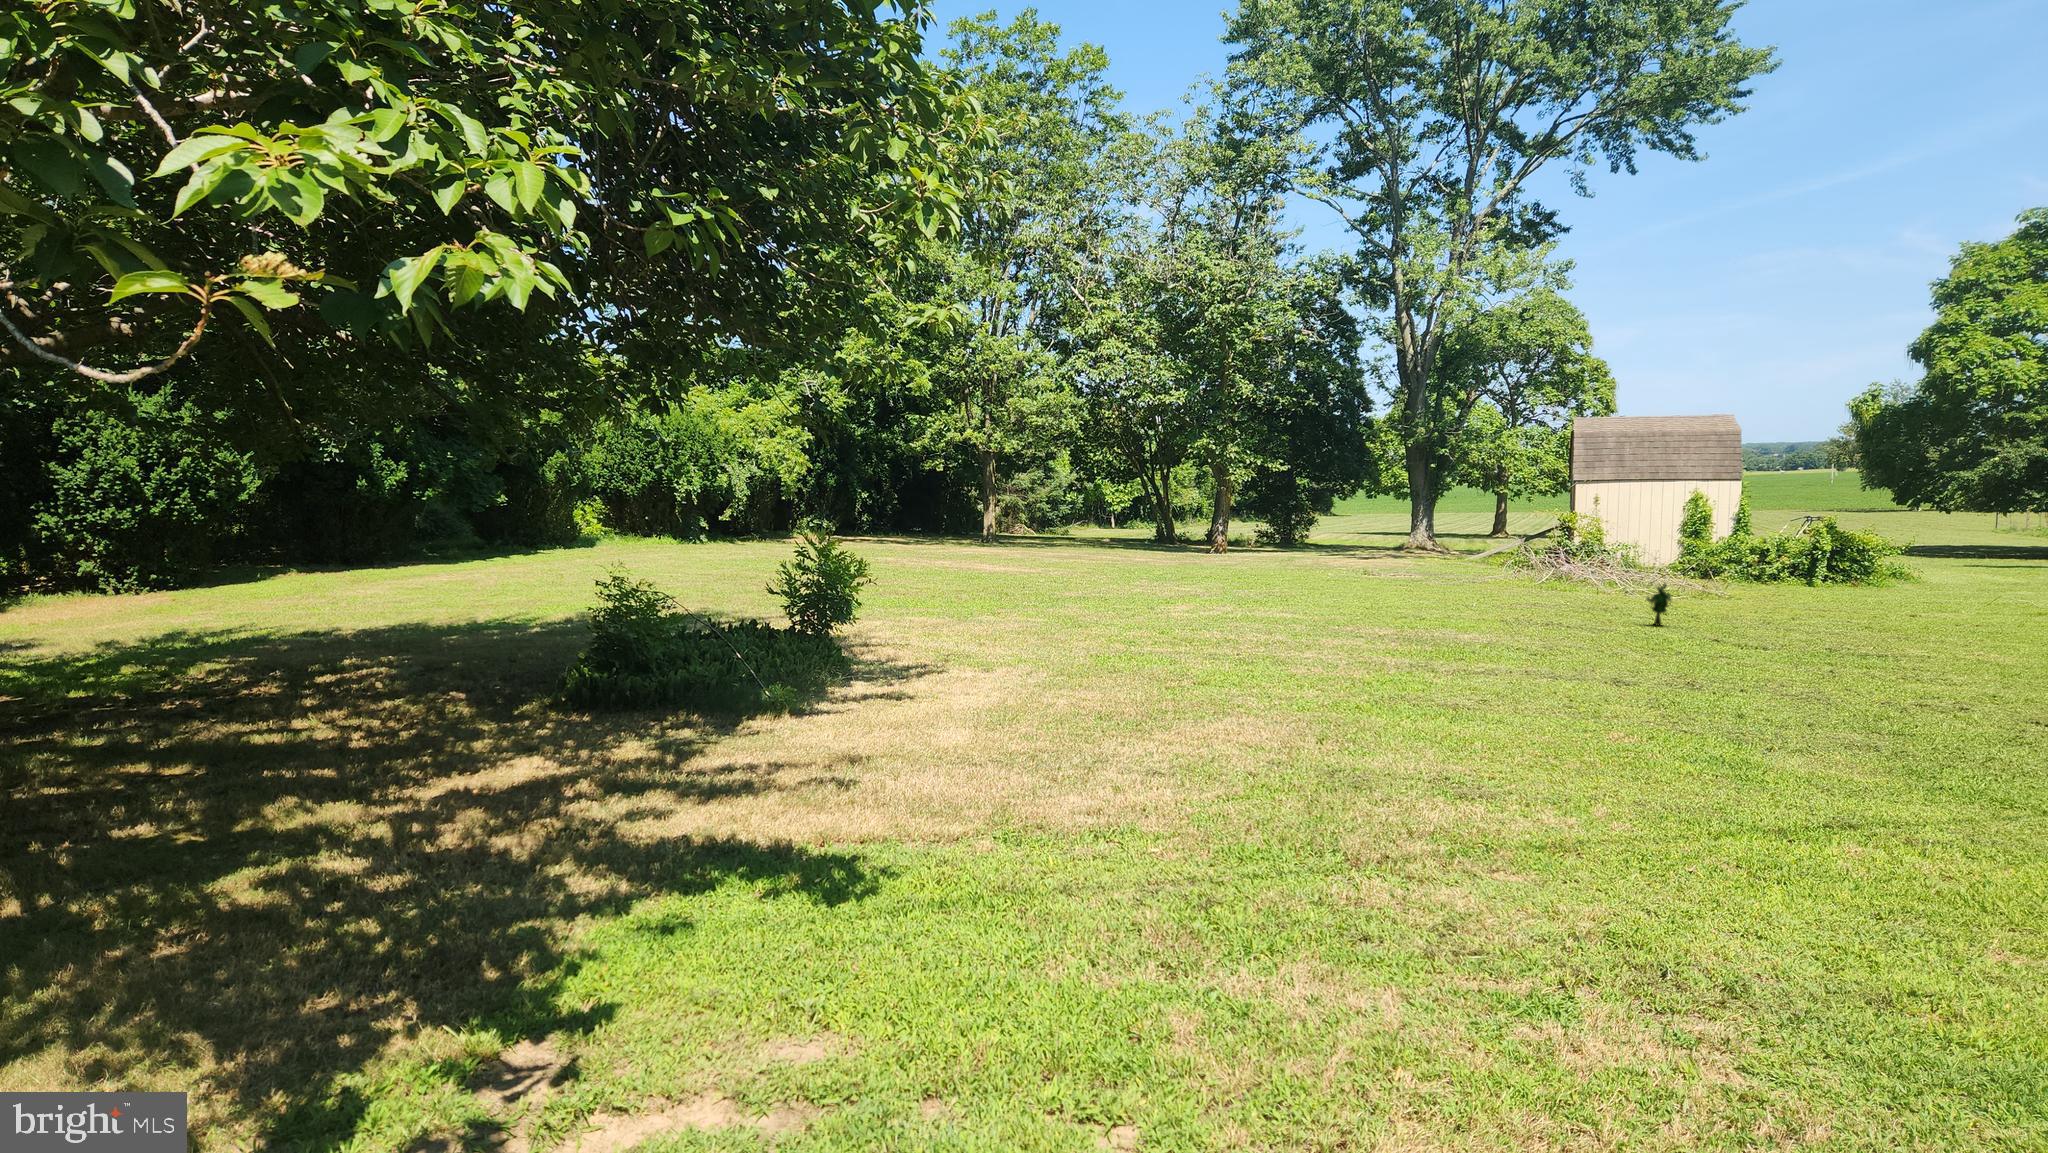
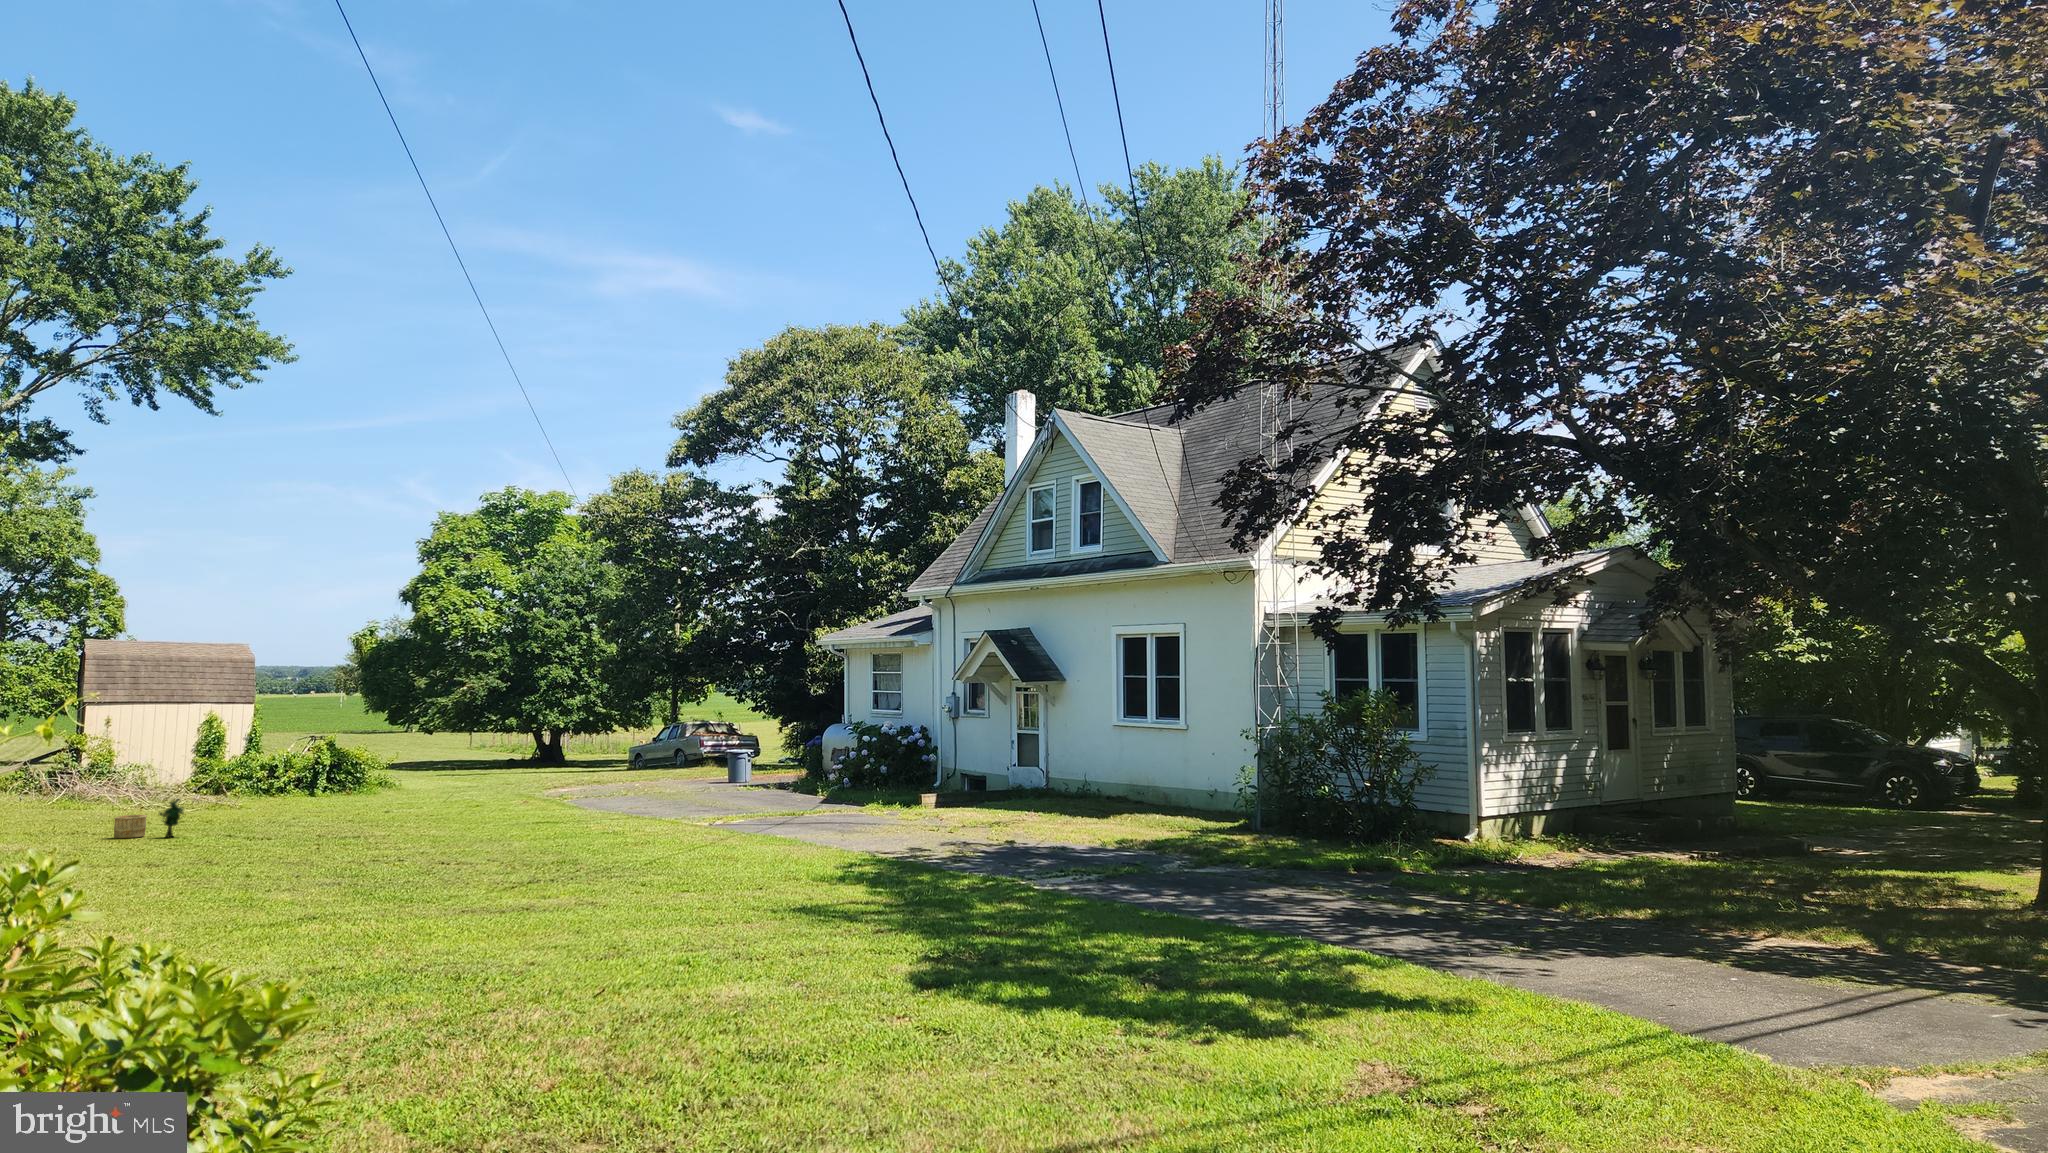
wooden bucket: none [1603,597,1635,622] -> present [114,815,147,838]

